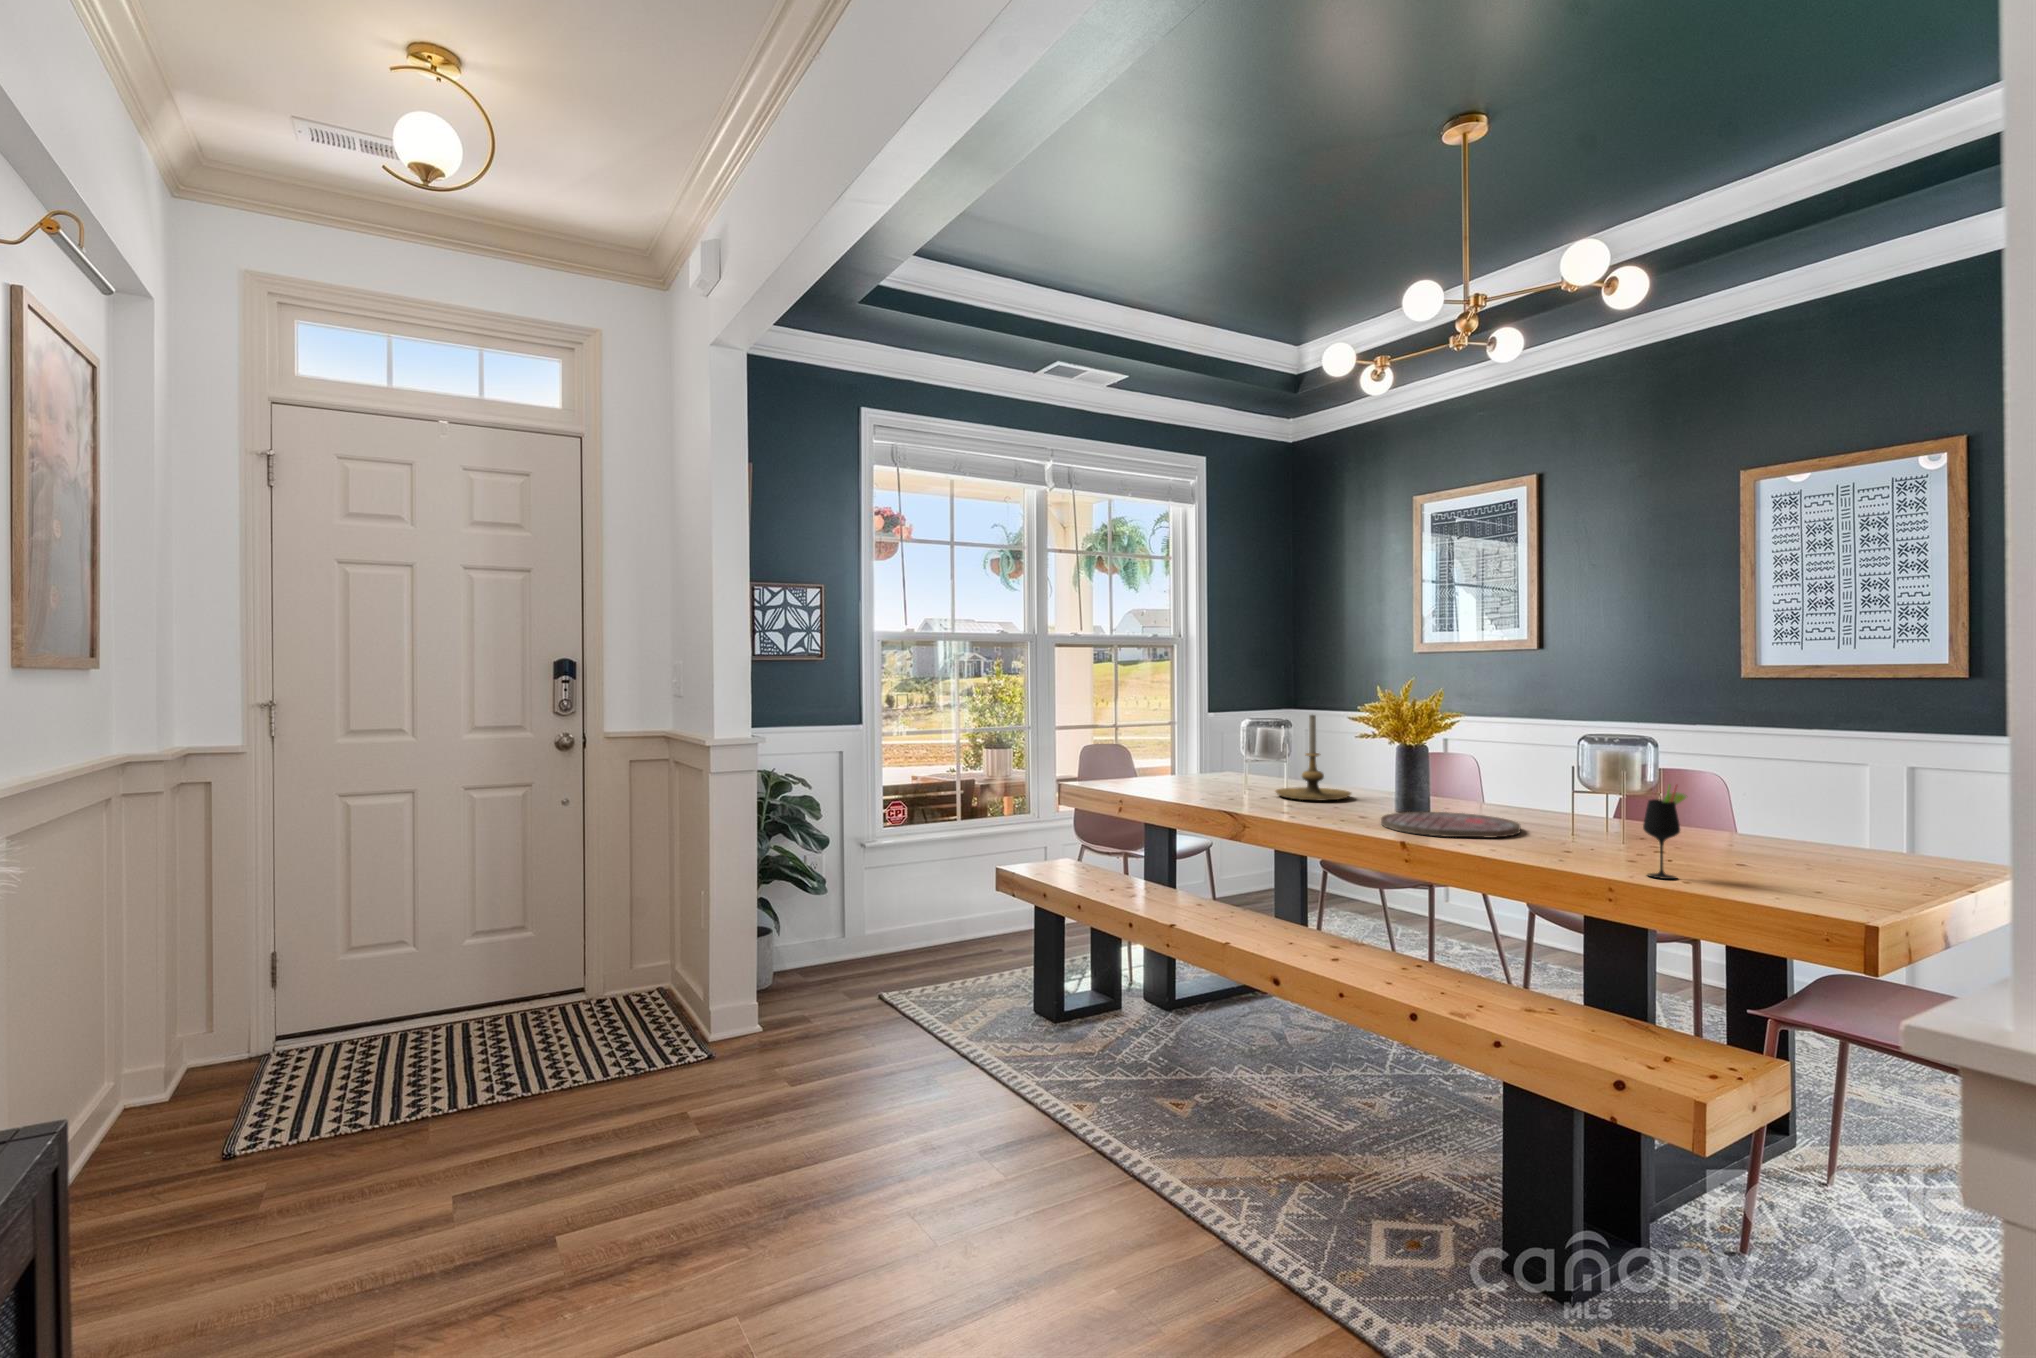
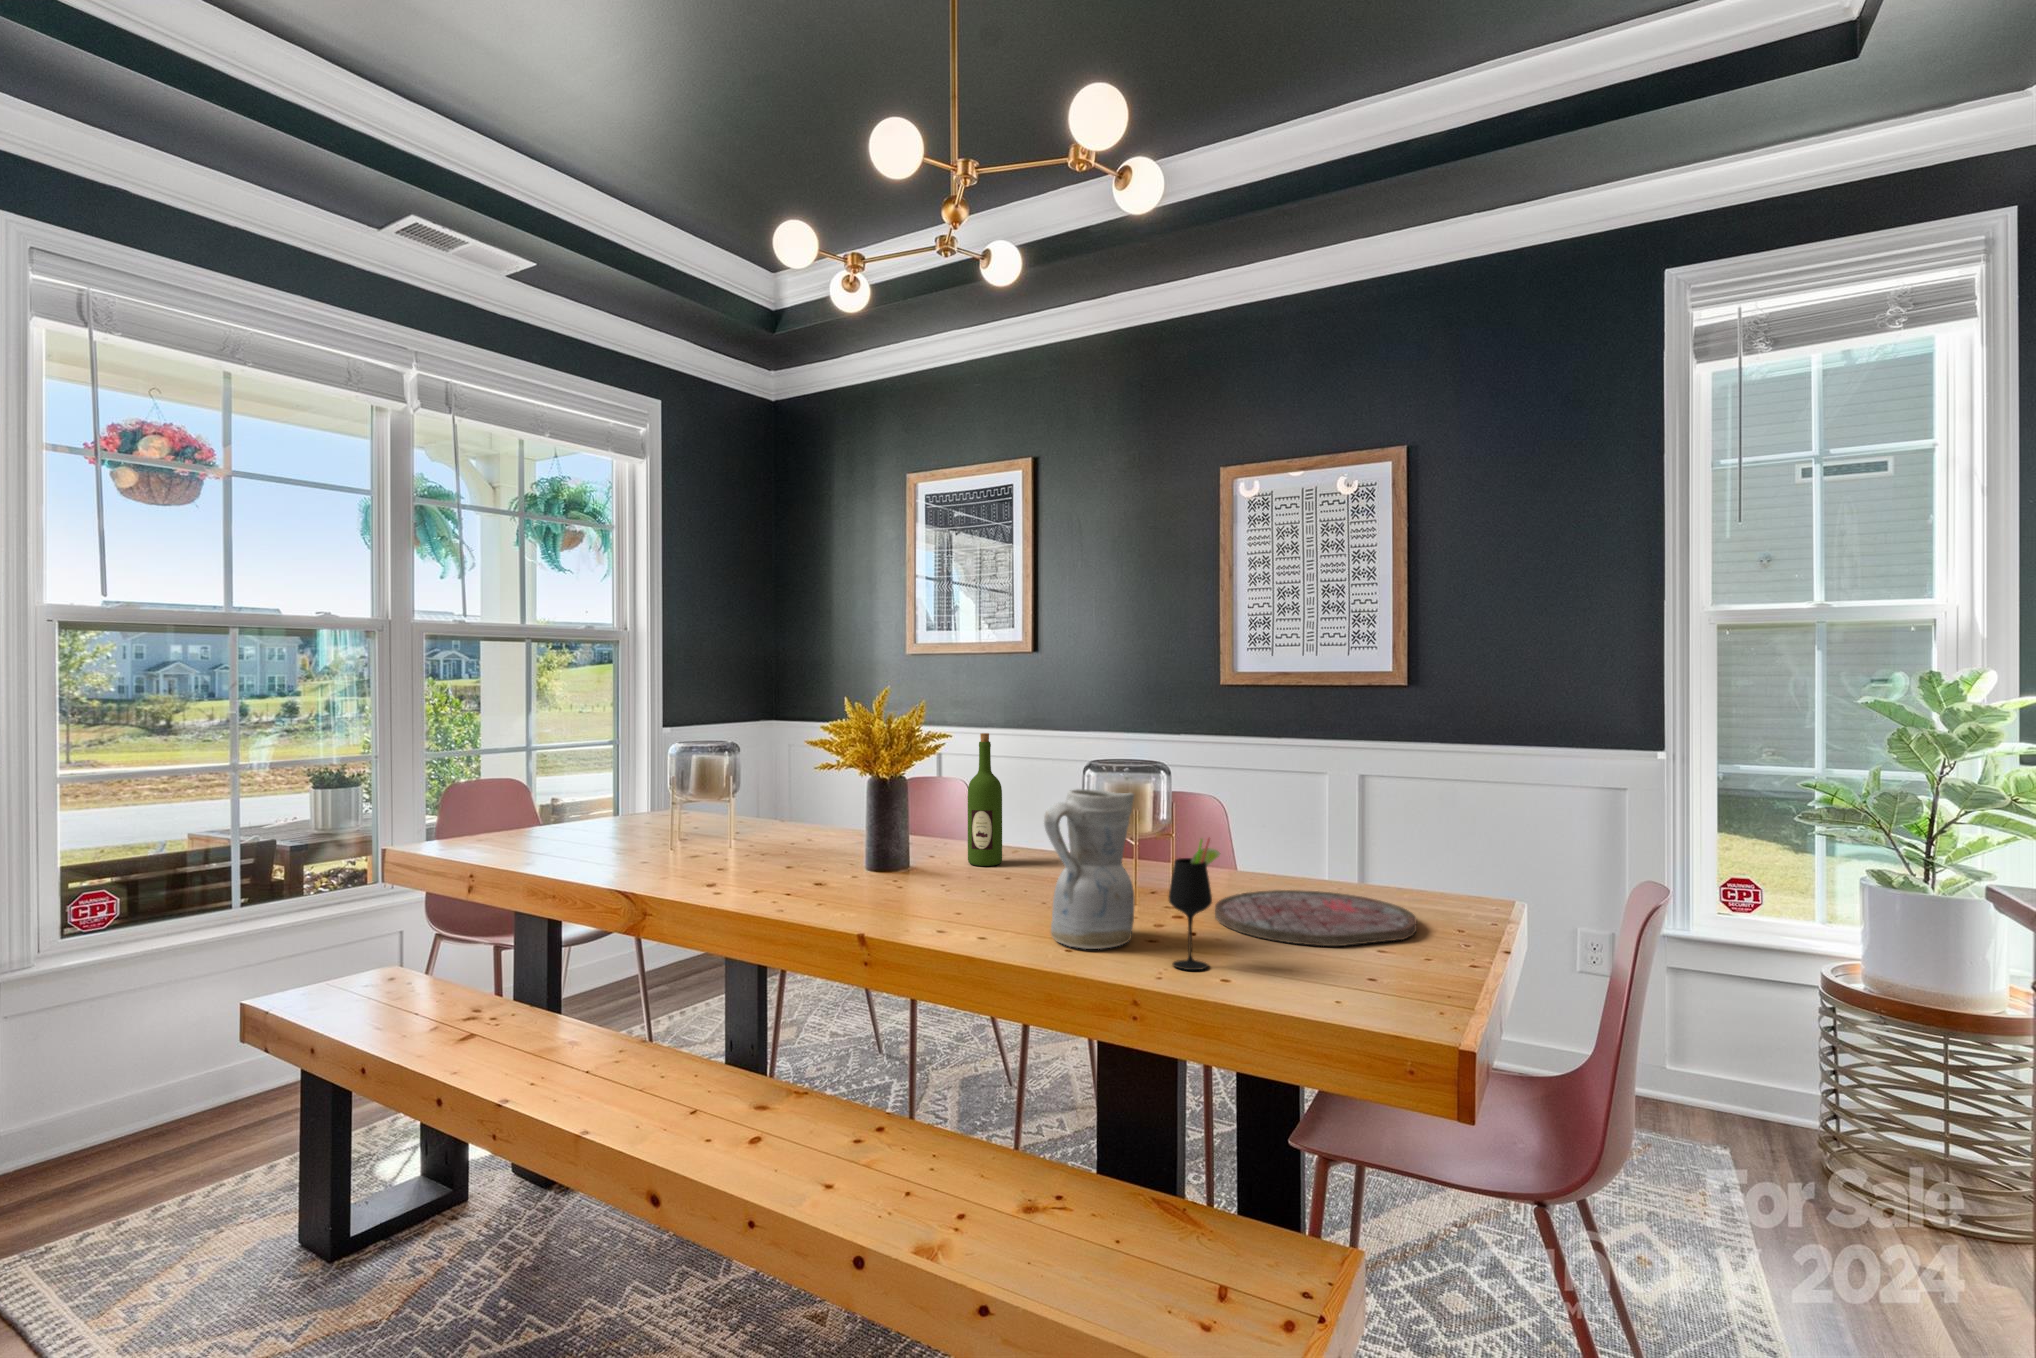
wine bottle: none [1479,713,1508,815] -> present [968,733,1002,866]
candle holder: present [1276,715,1351,801] -> none [708,737,813,859]
ceramic pitcher: none [1542,750,1618,863] -> present [1044,789,1135,949]
cutting board: present [1381,812,1520,838] -> present [1215,890,1417,946]

